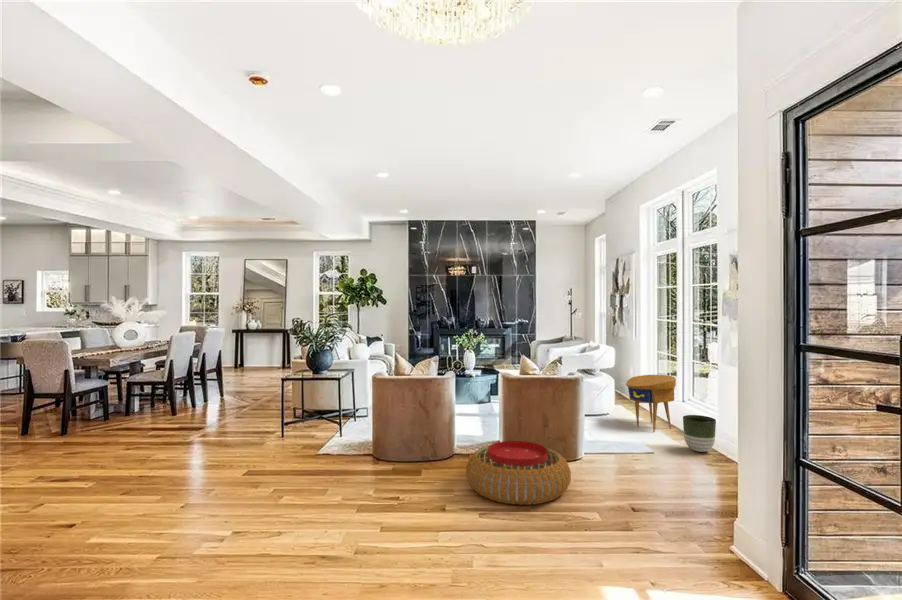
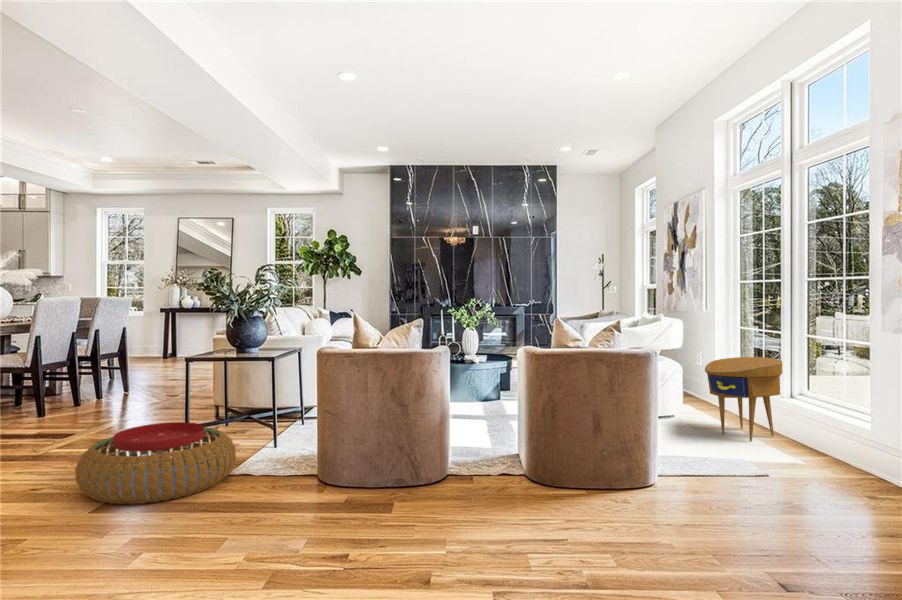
planter: present [683,415,716,452] -> none [808,414,865,472]
pouf: present [466,441,571,505] -> present [75,422,236,504]

